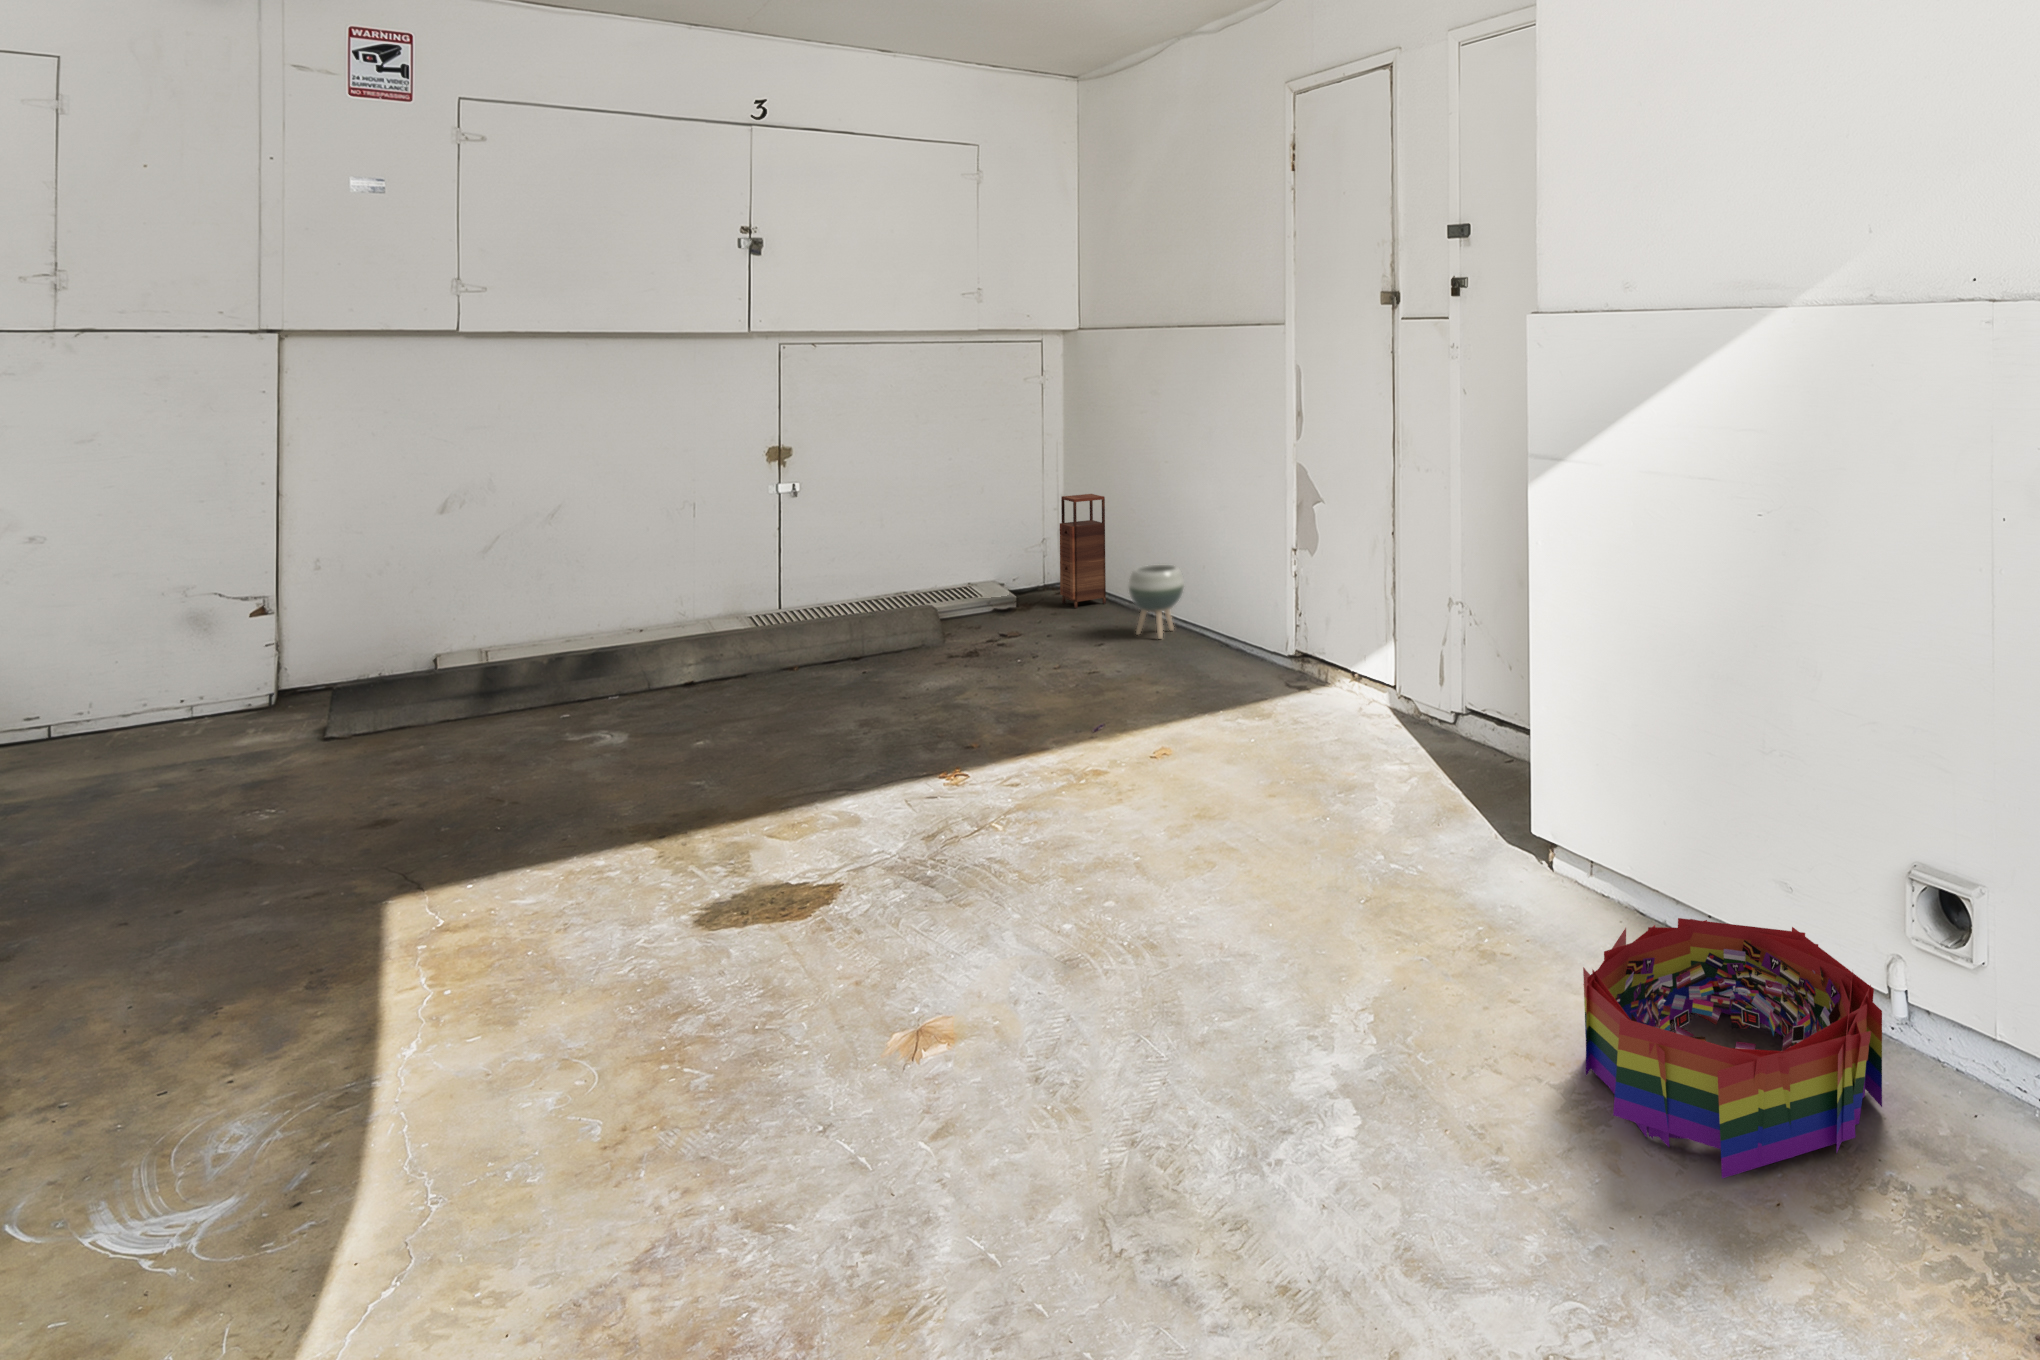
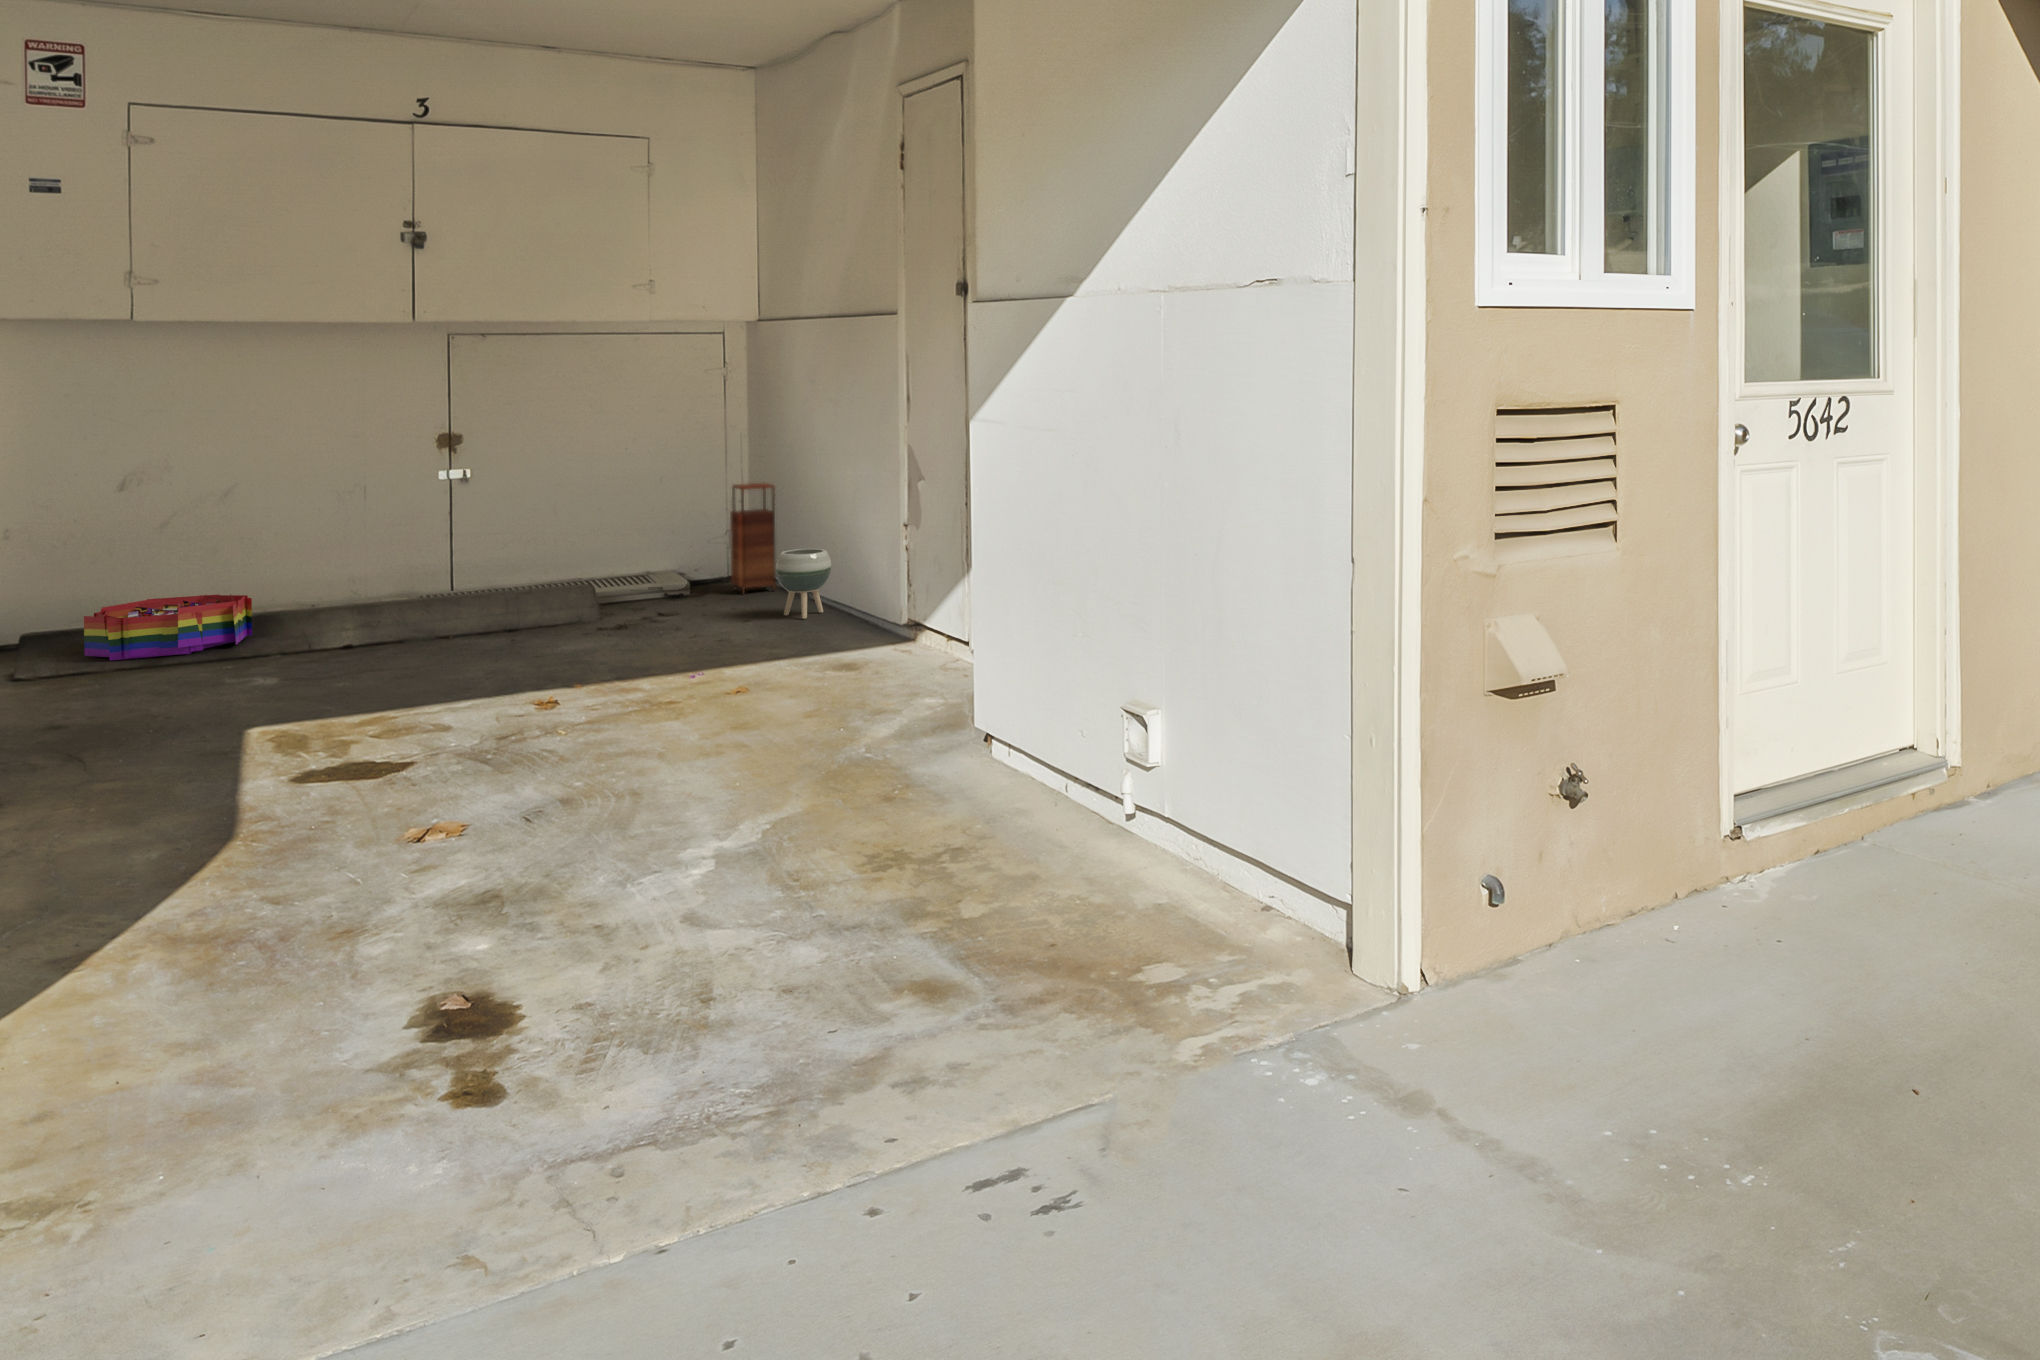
storage bin: present [1583,918,1882,1178] -> present [84,594,252,660]

